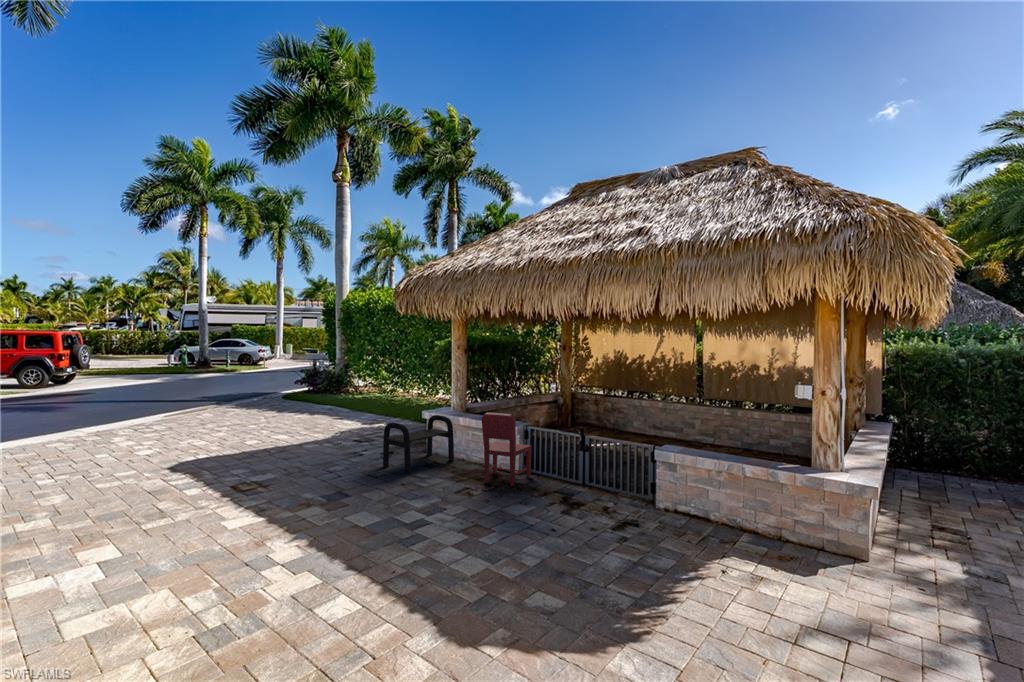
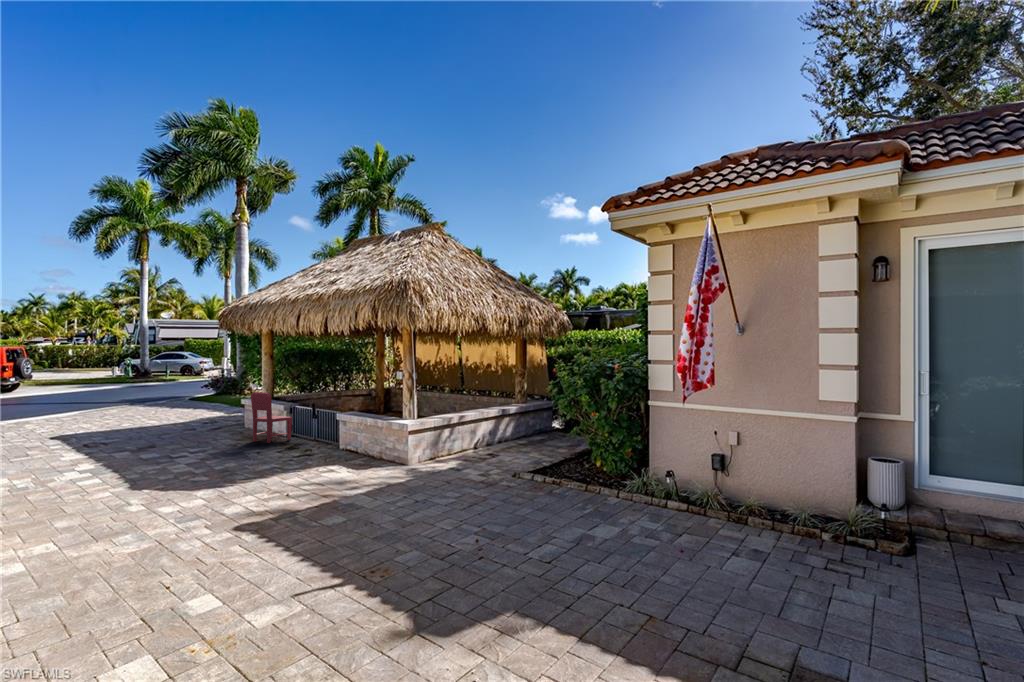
bench: present [383,415,454,473] -> none [197,400,255,438]

